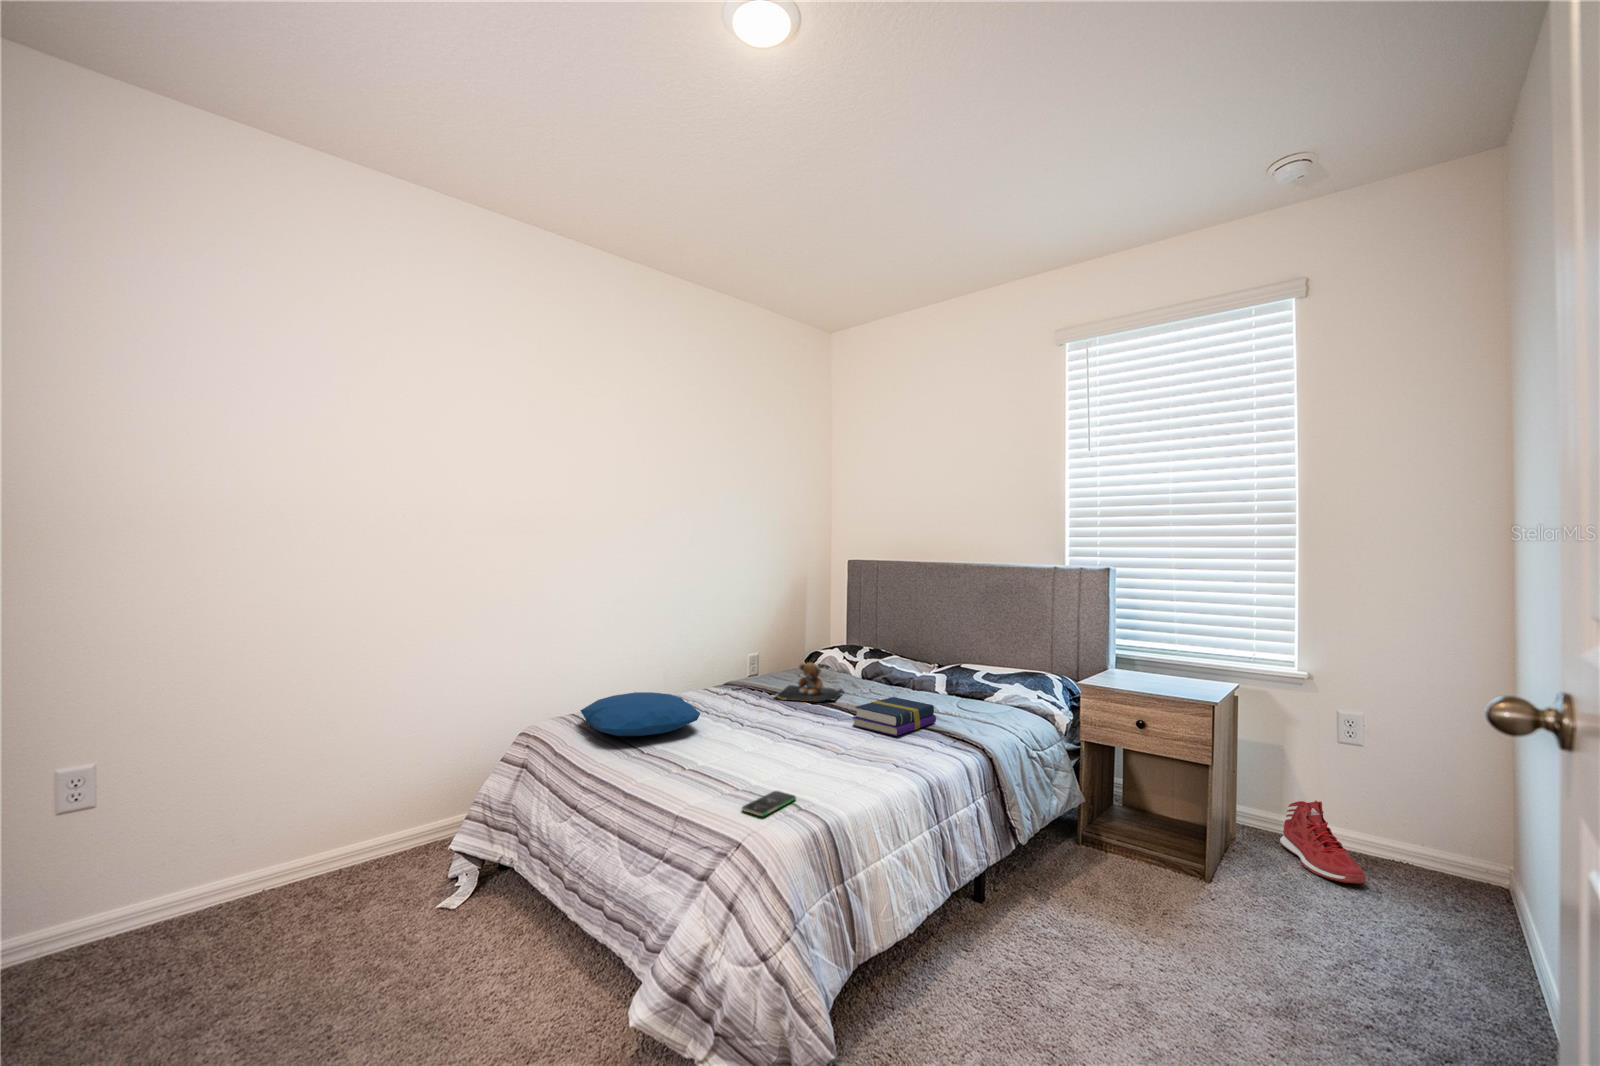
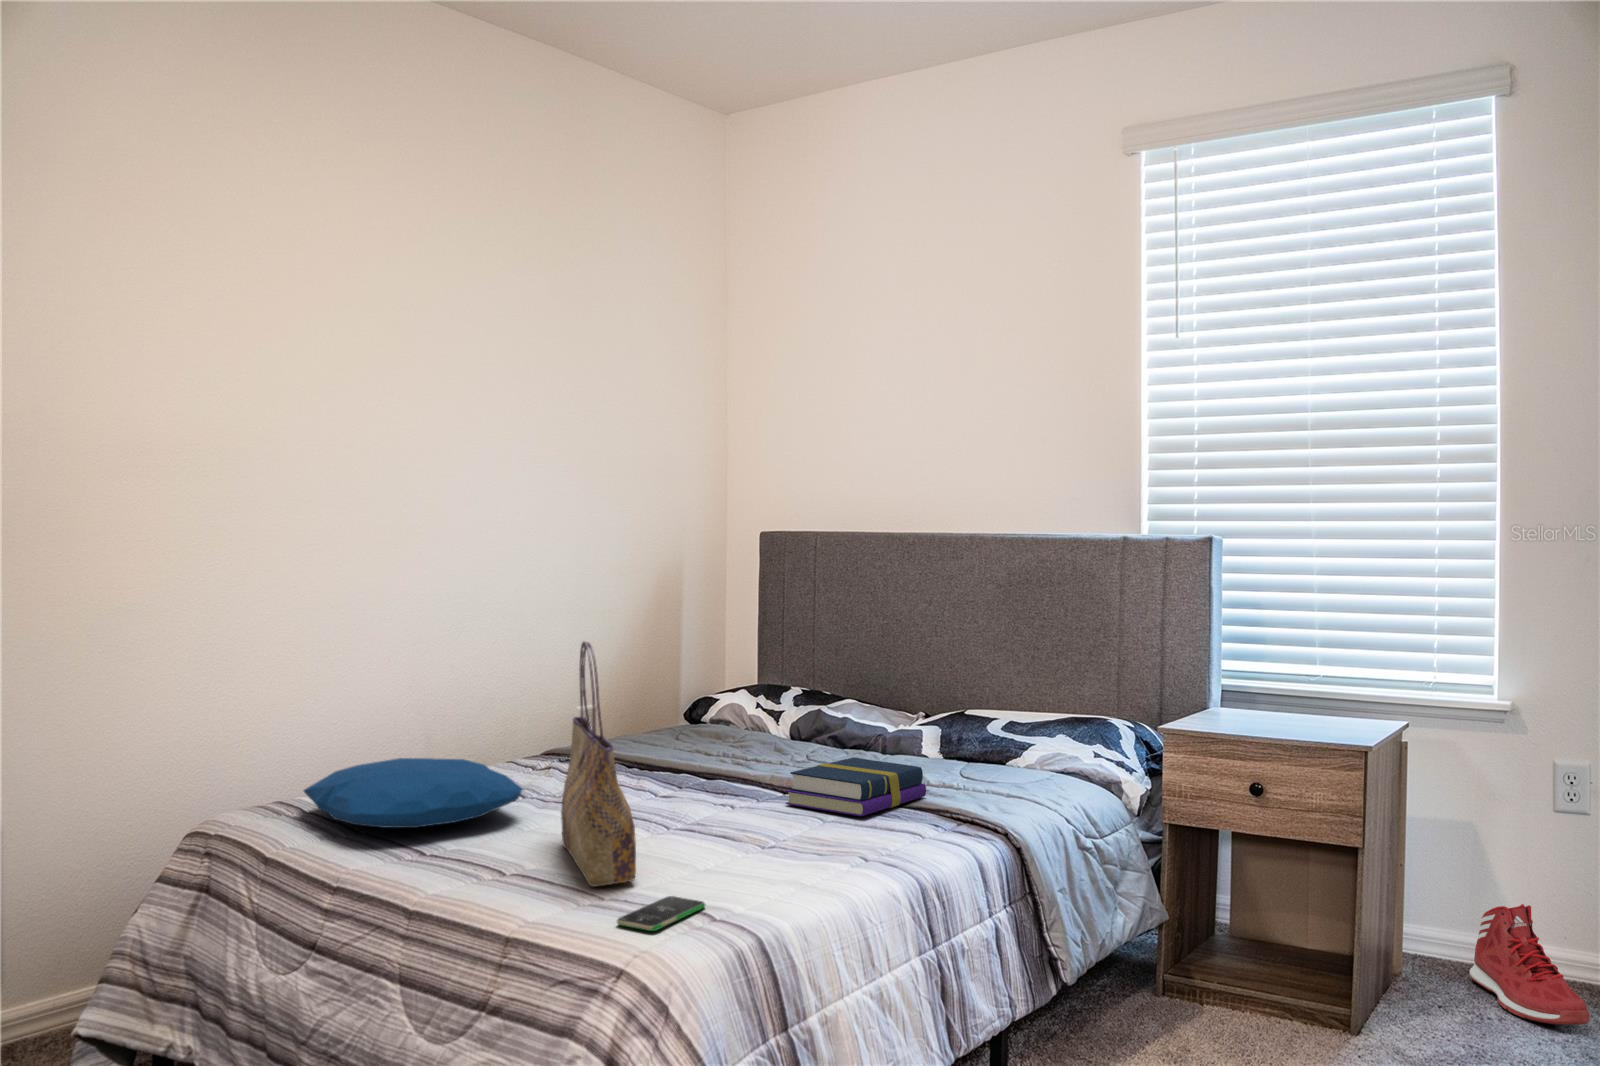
tote bag: none [719,633,758,781] -> present [561,641,636,886]
teddy bear: present [774,662,844,701] -> none [643,705,766,771]

